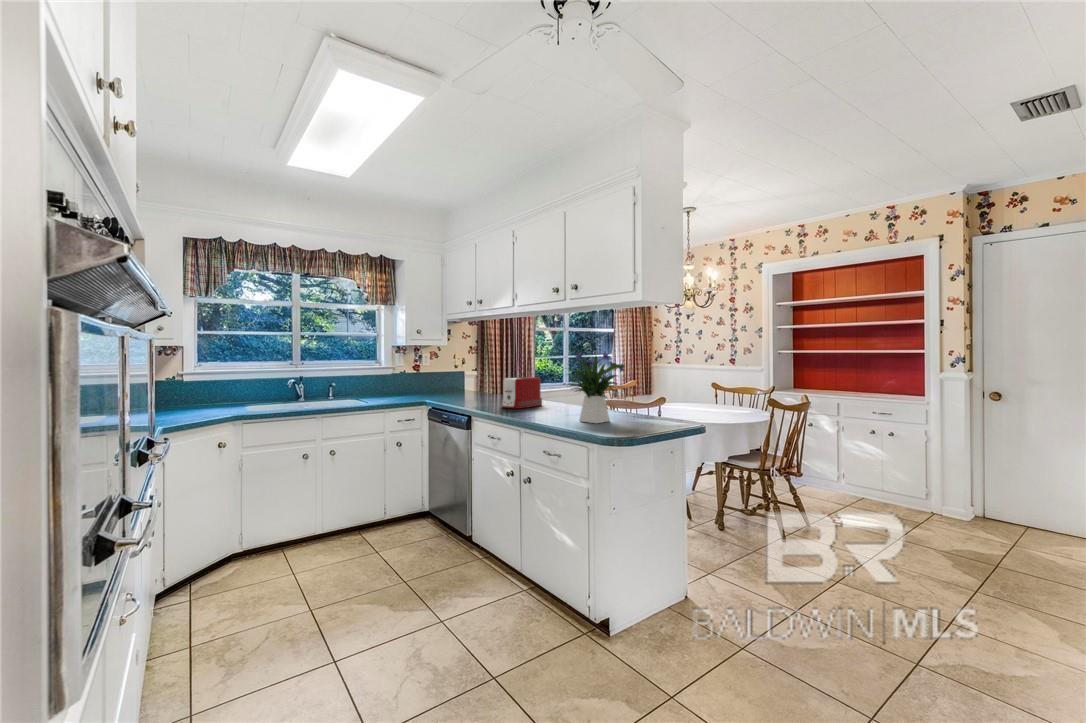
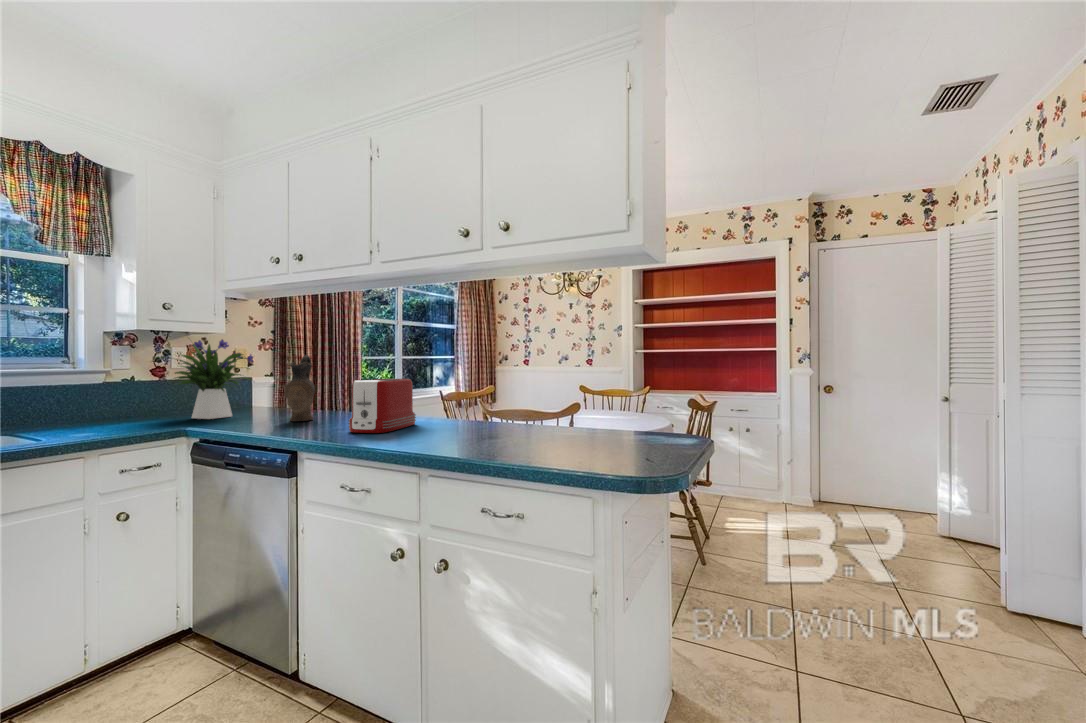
flower arrangement: present [568,352,625,423] -> present [175,339,253,419]
ceramic pitcher: none [475,361,491,400] -> present [284,355,315,421]

